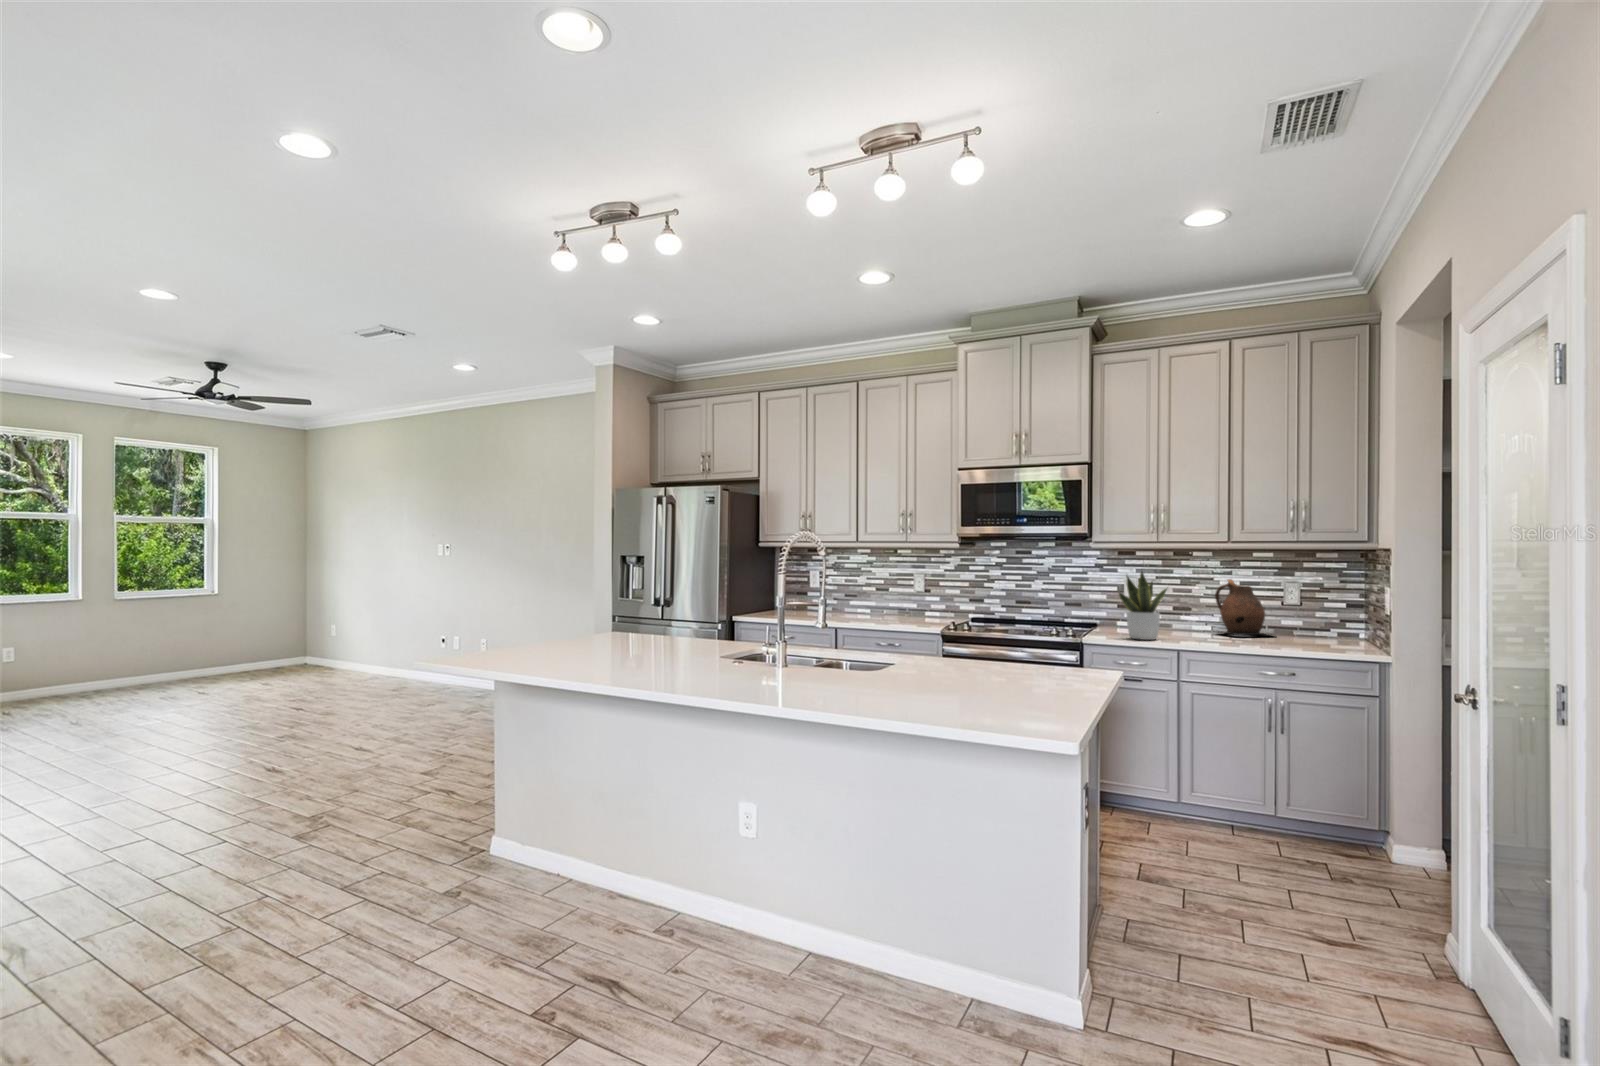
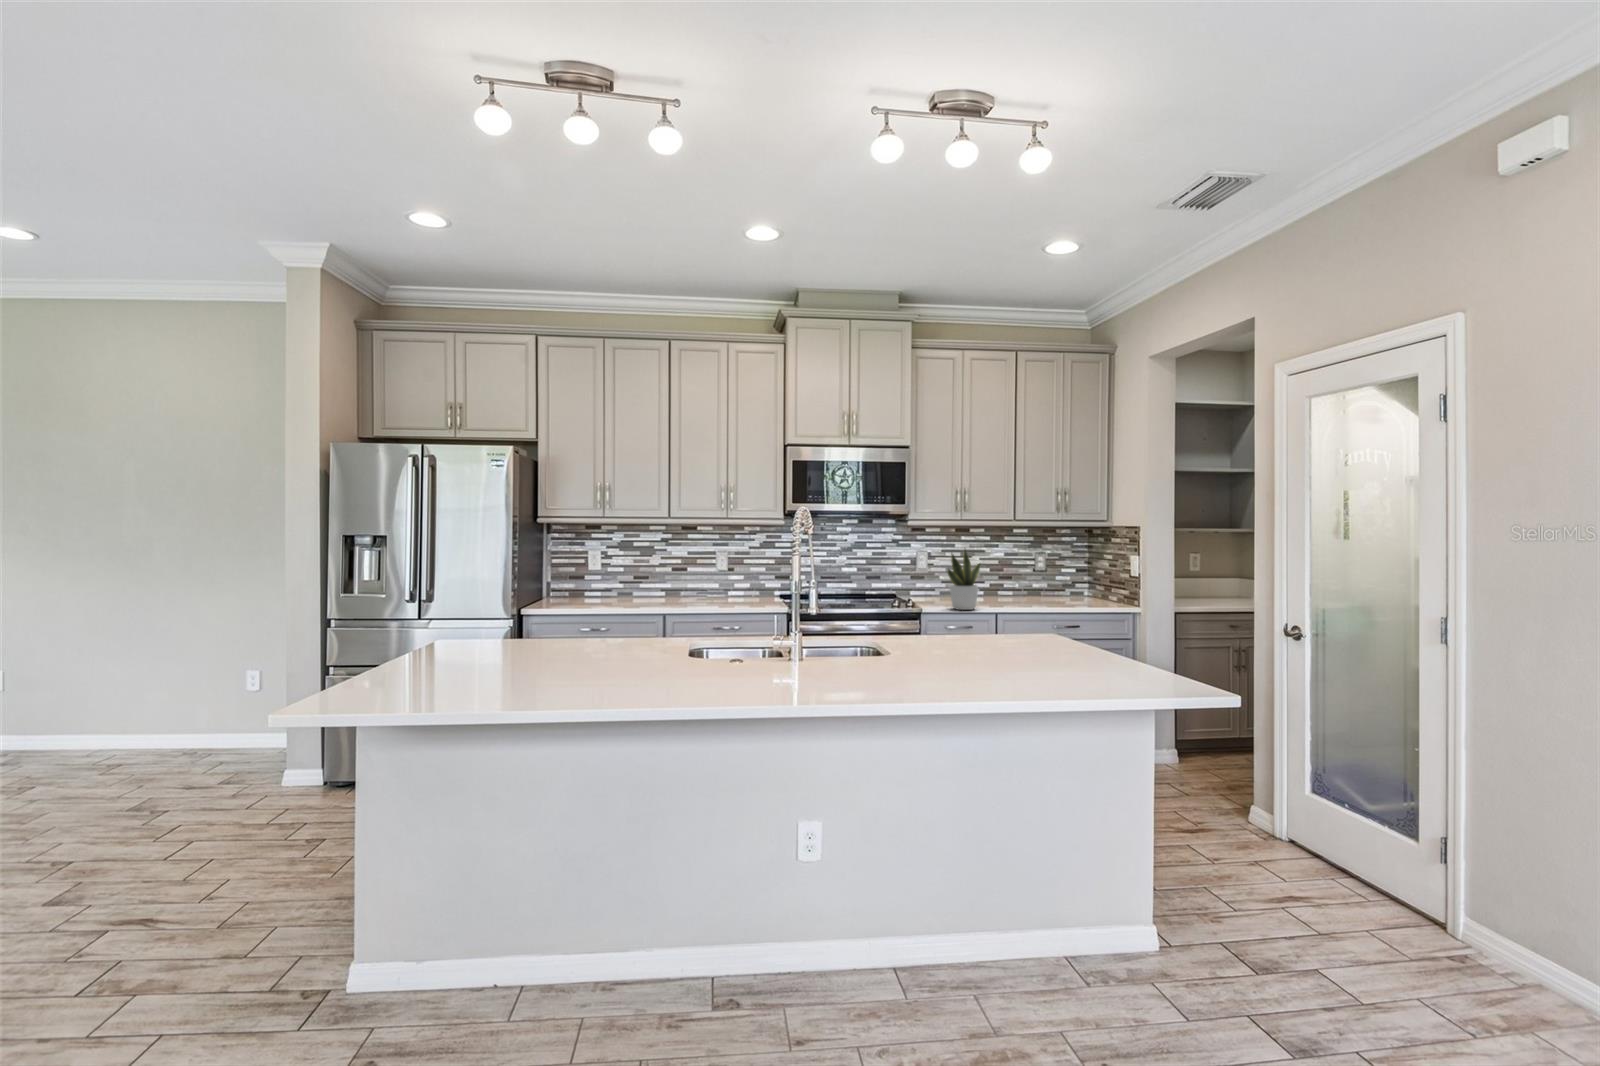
ceramic pitcher: present [1215,579,1276,636] -> none [998,552,1044,601]

